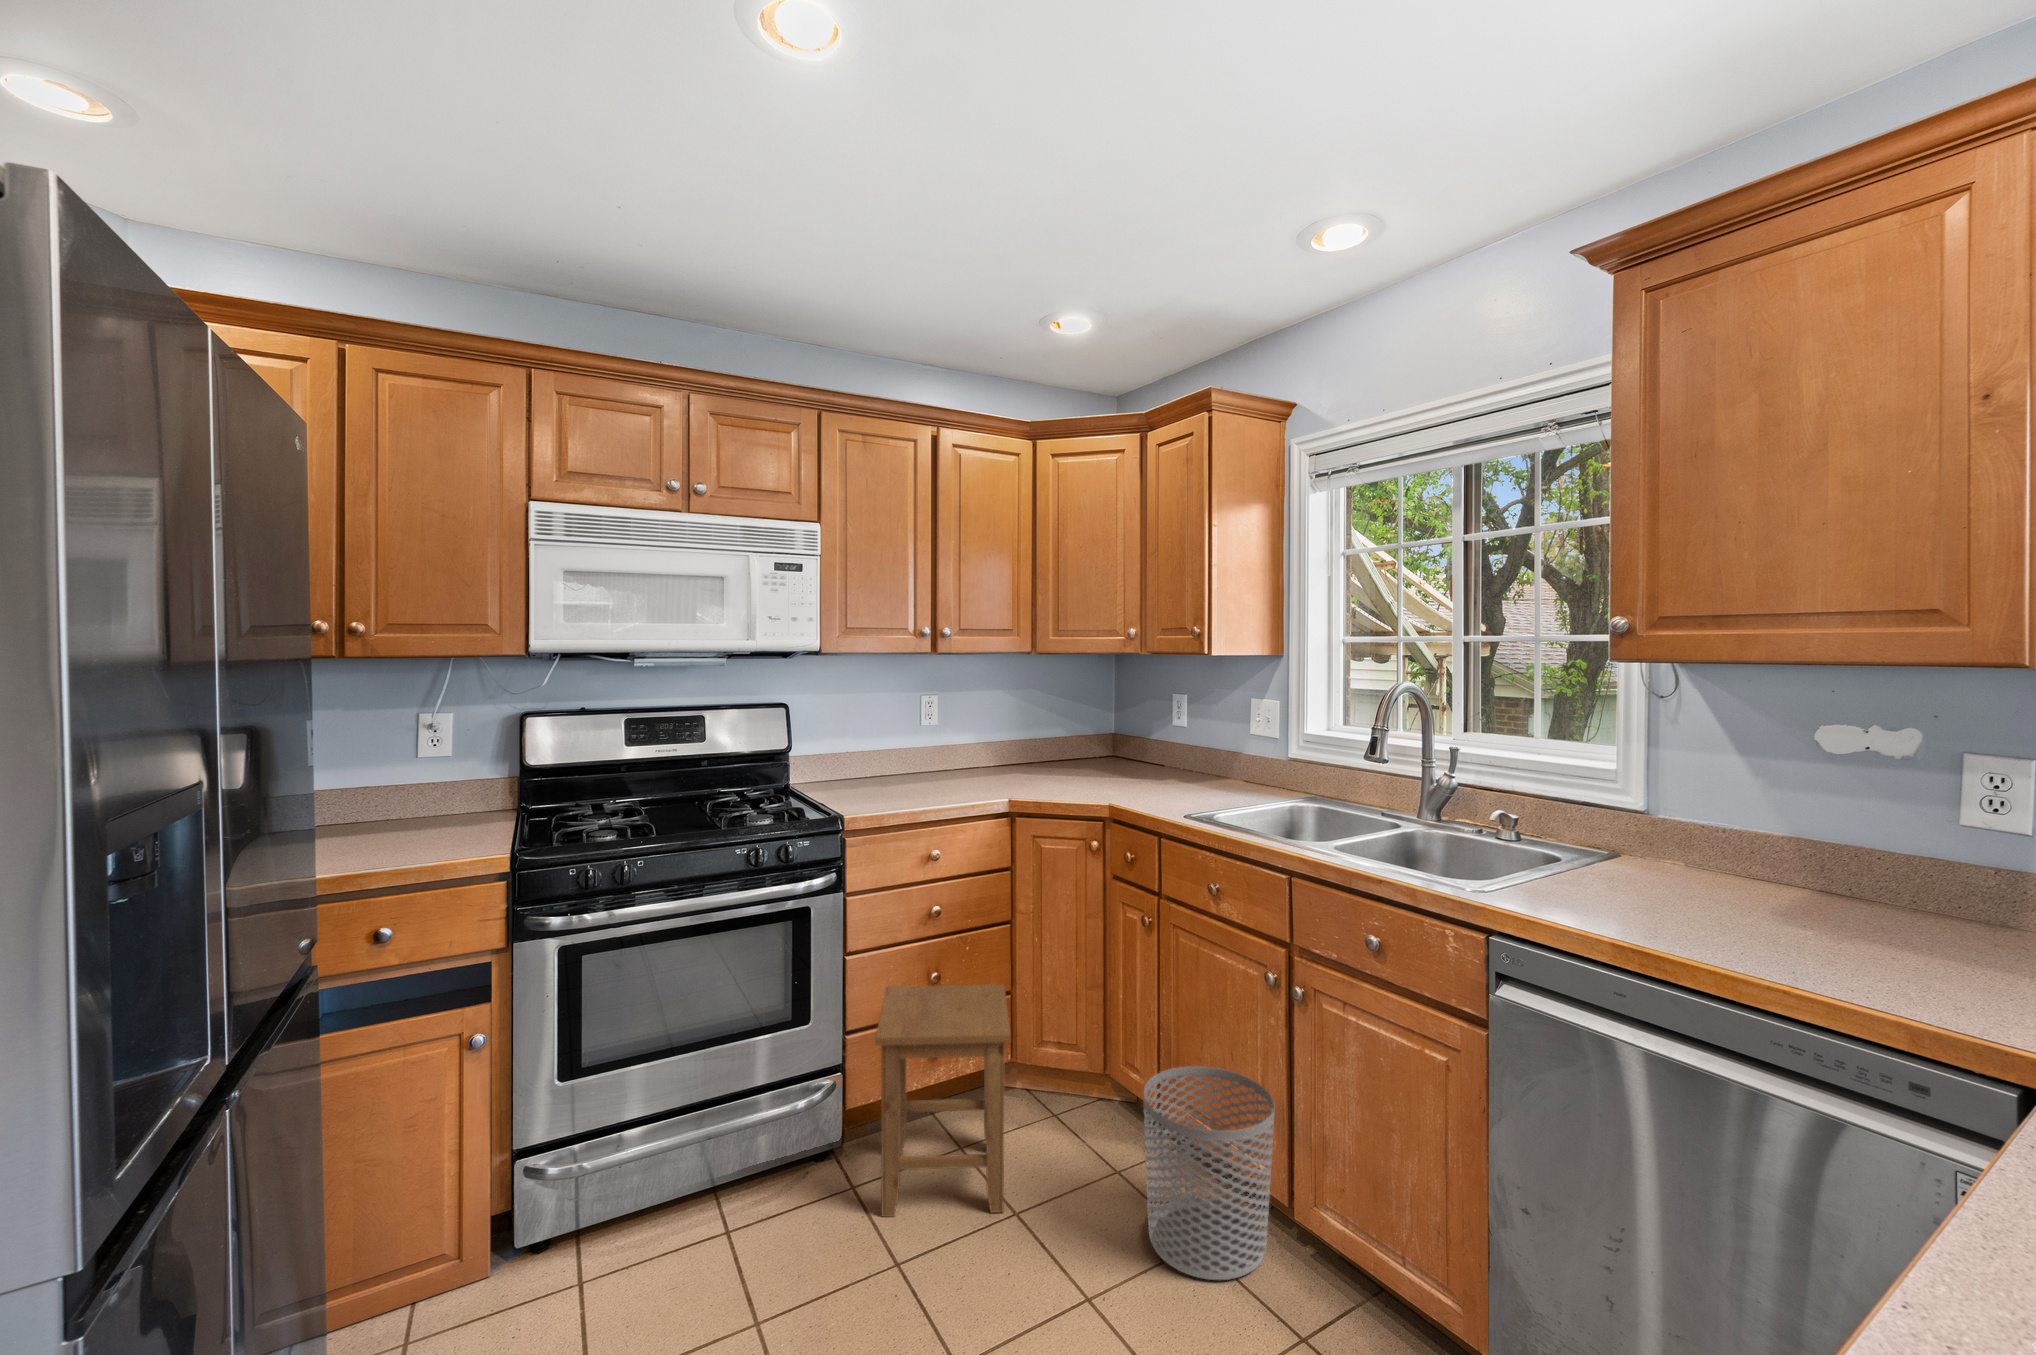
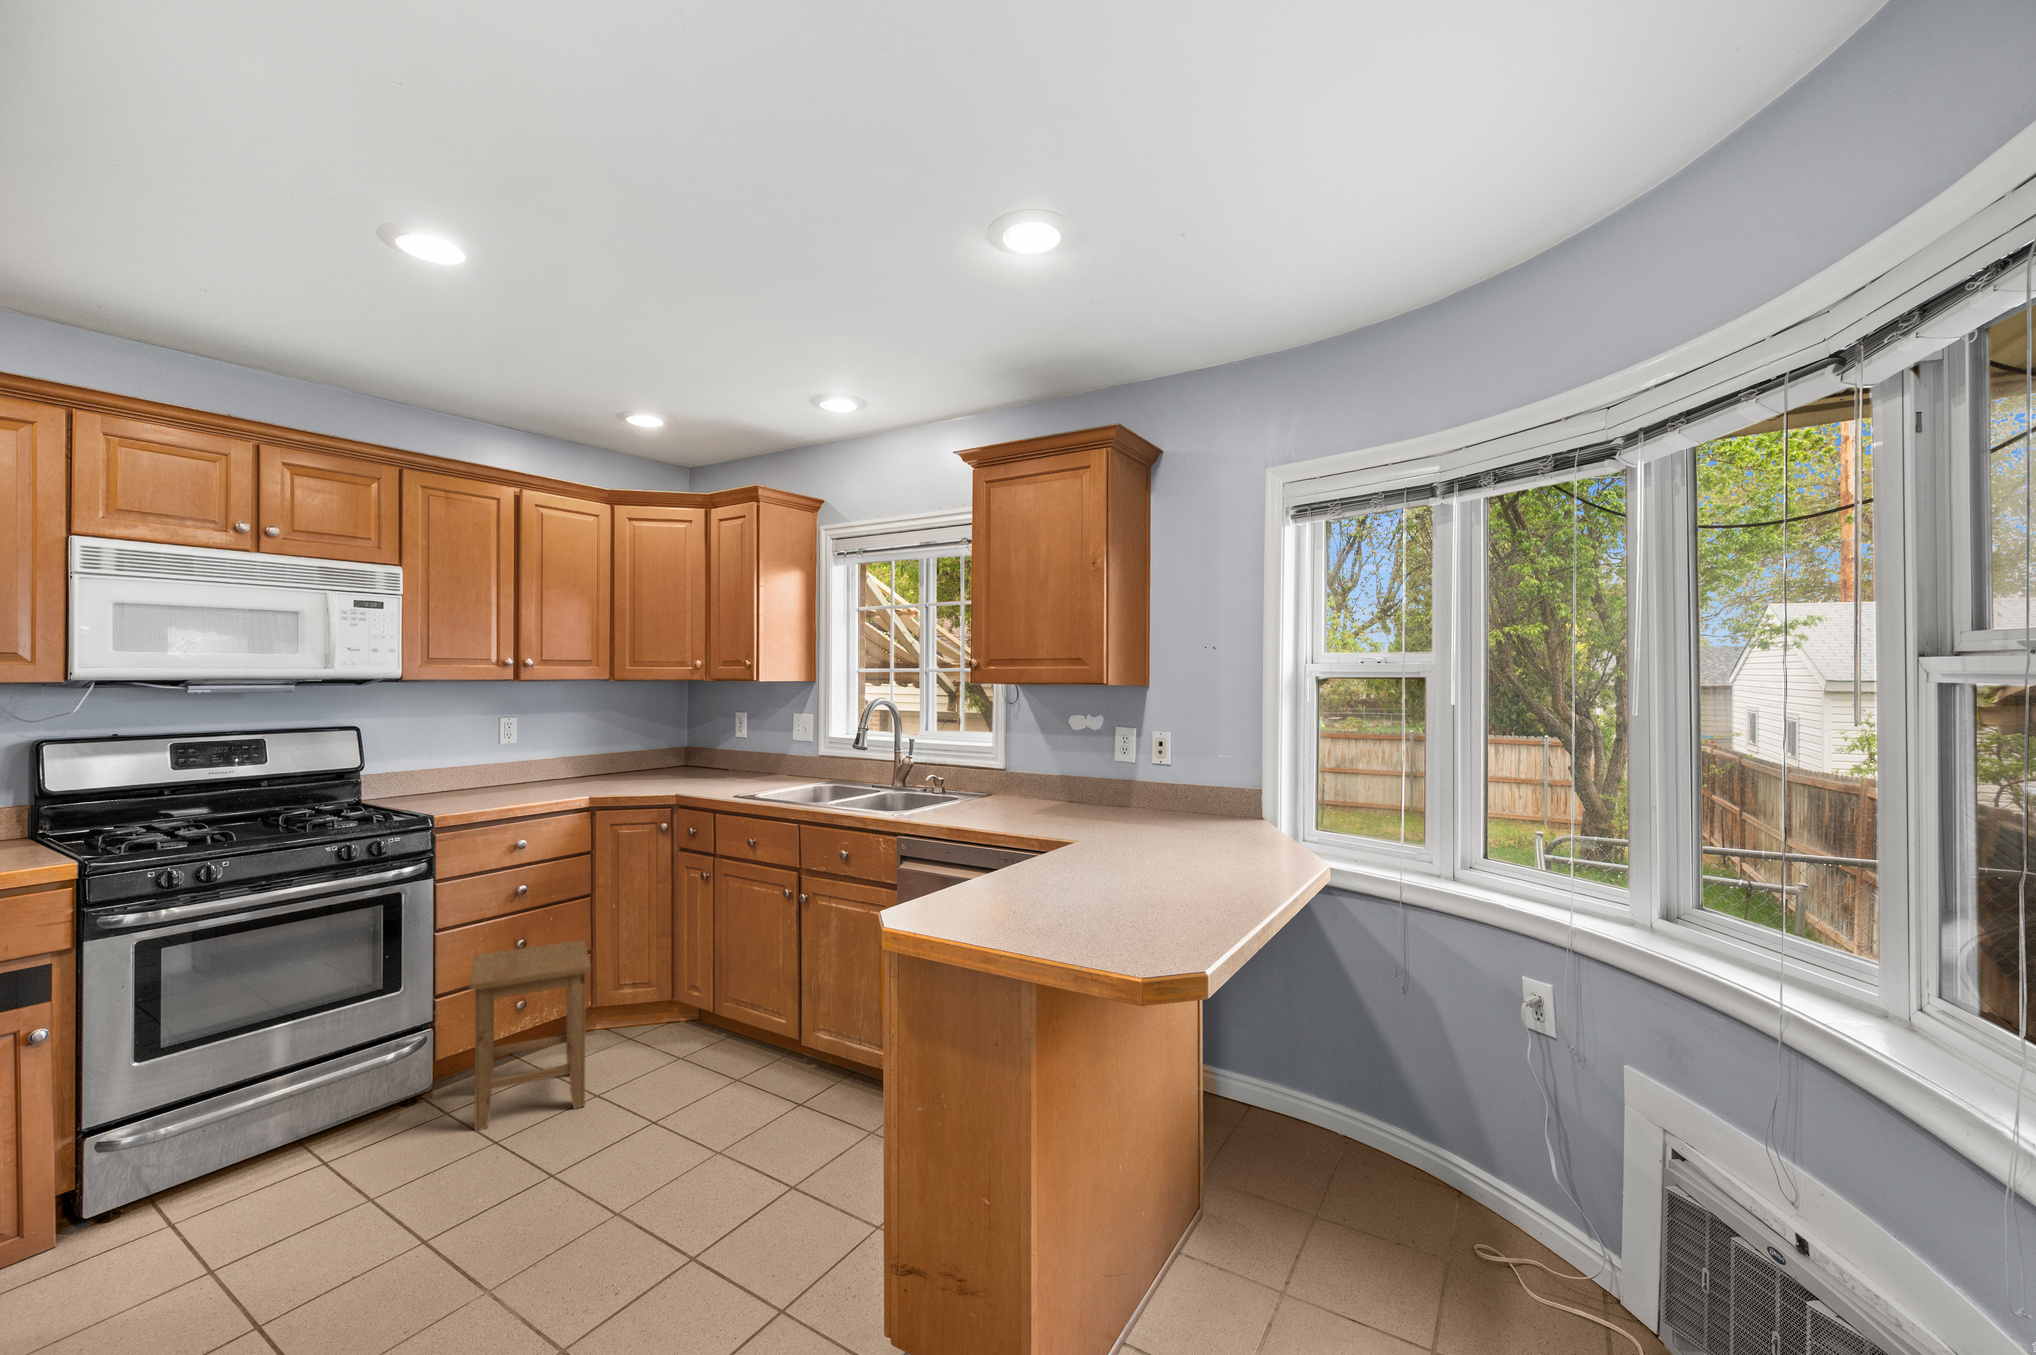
waste bin: present [1143,1066,1274,1280] -> none [698,970,792,1108]

